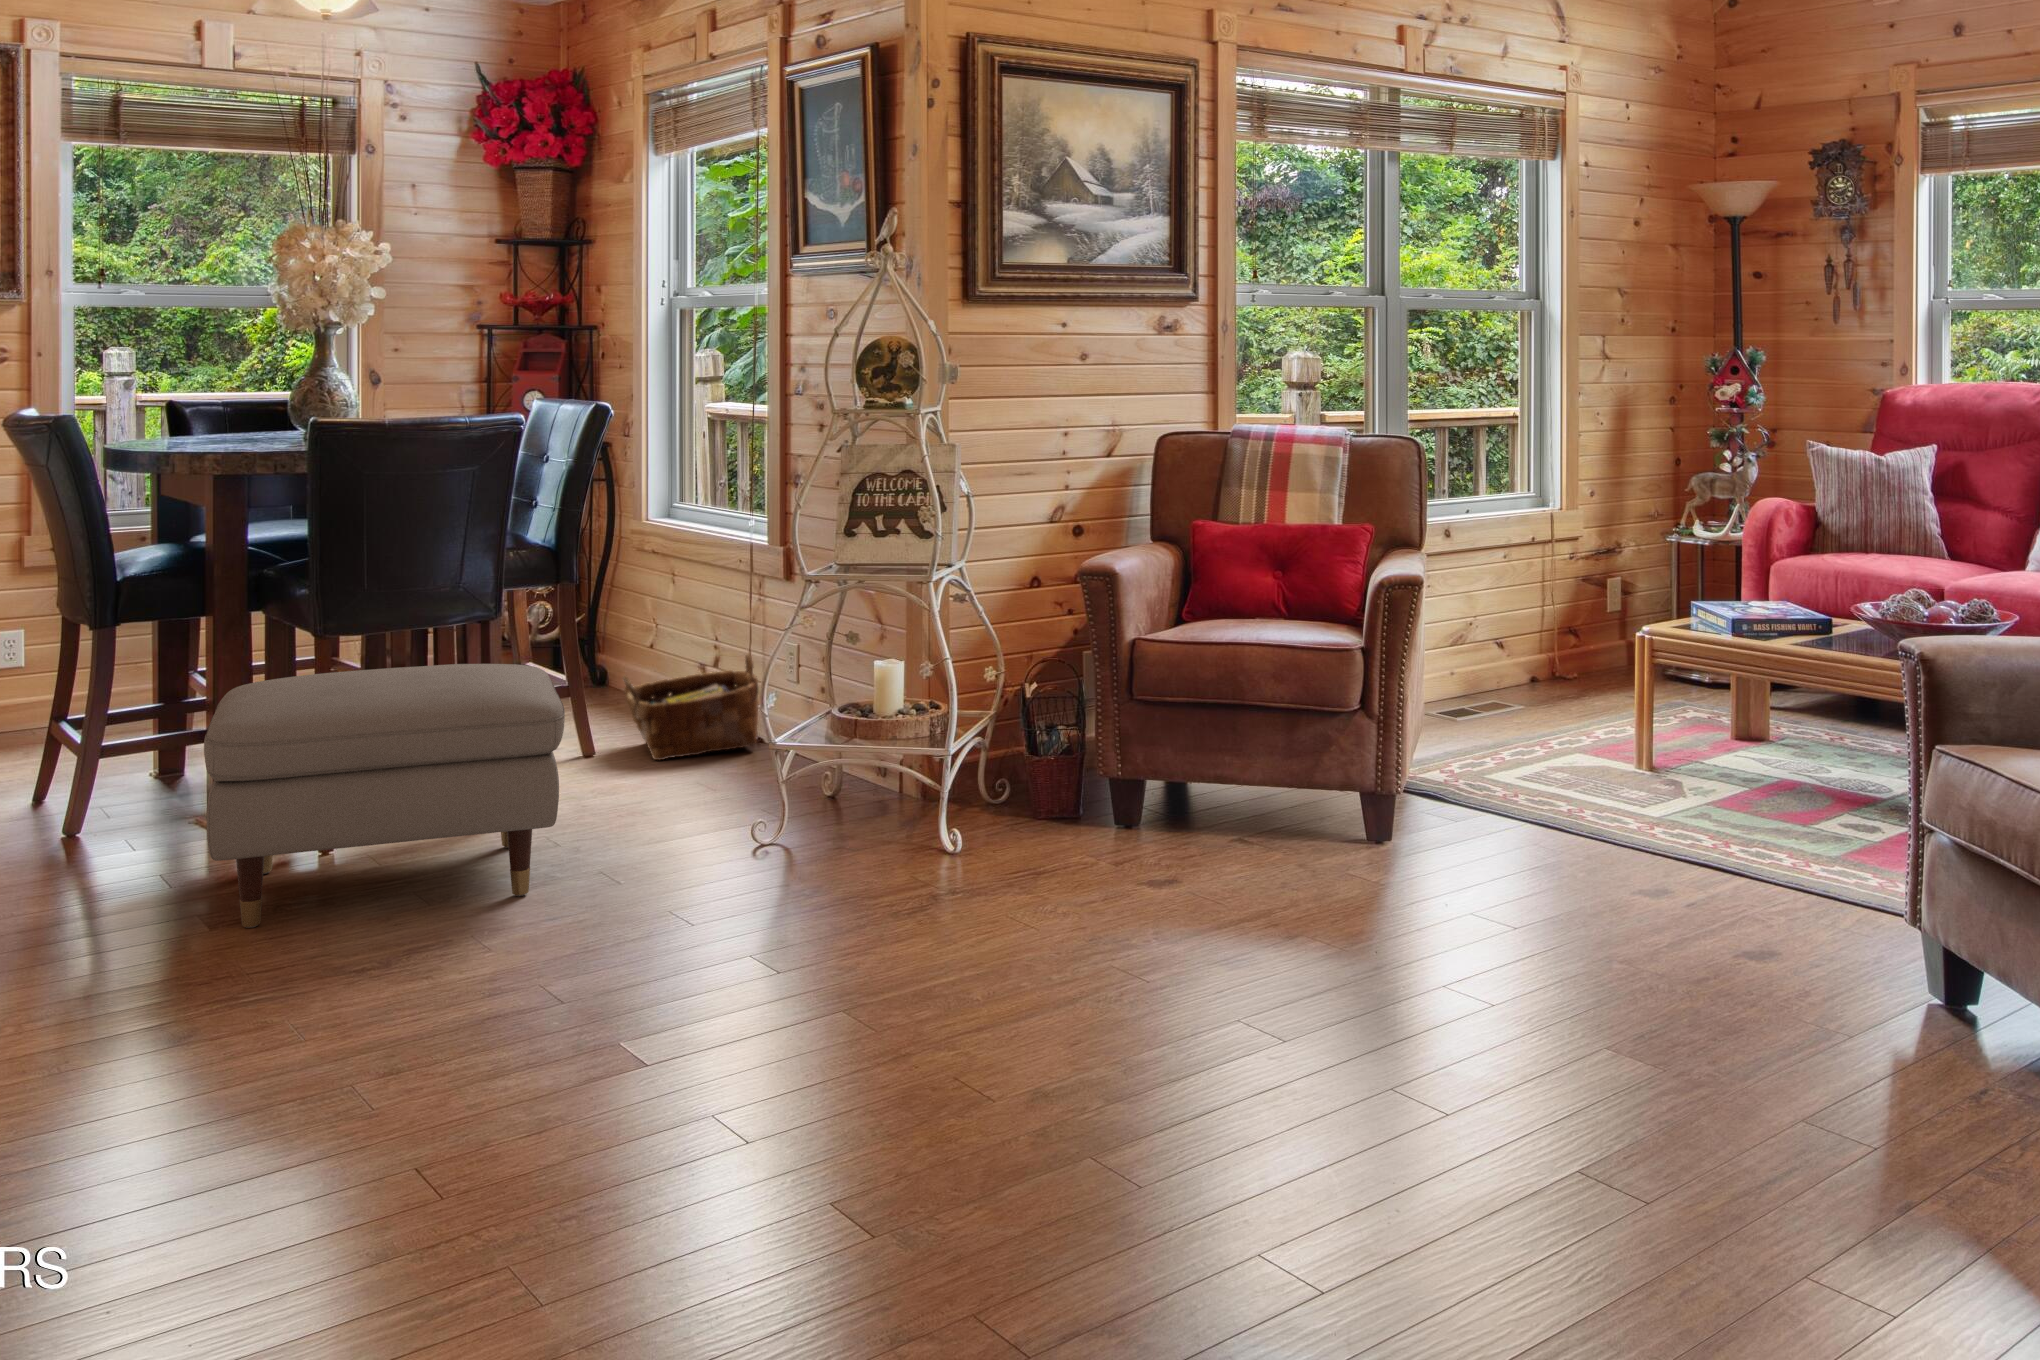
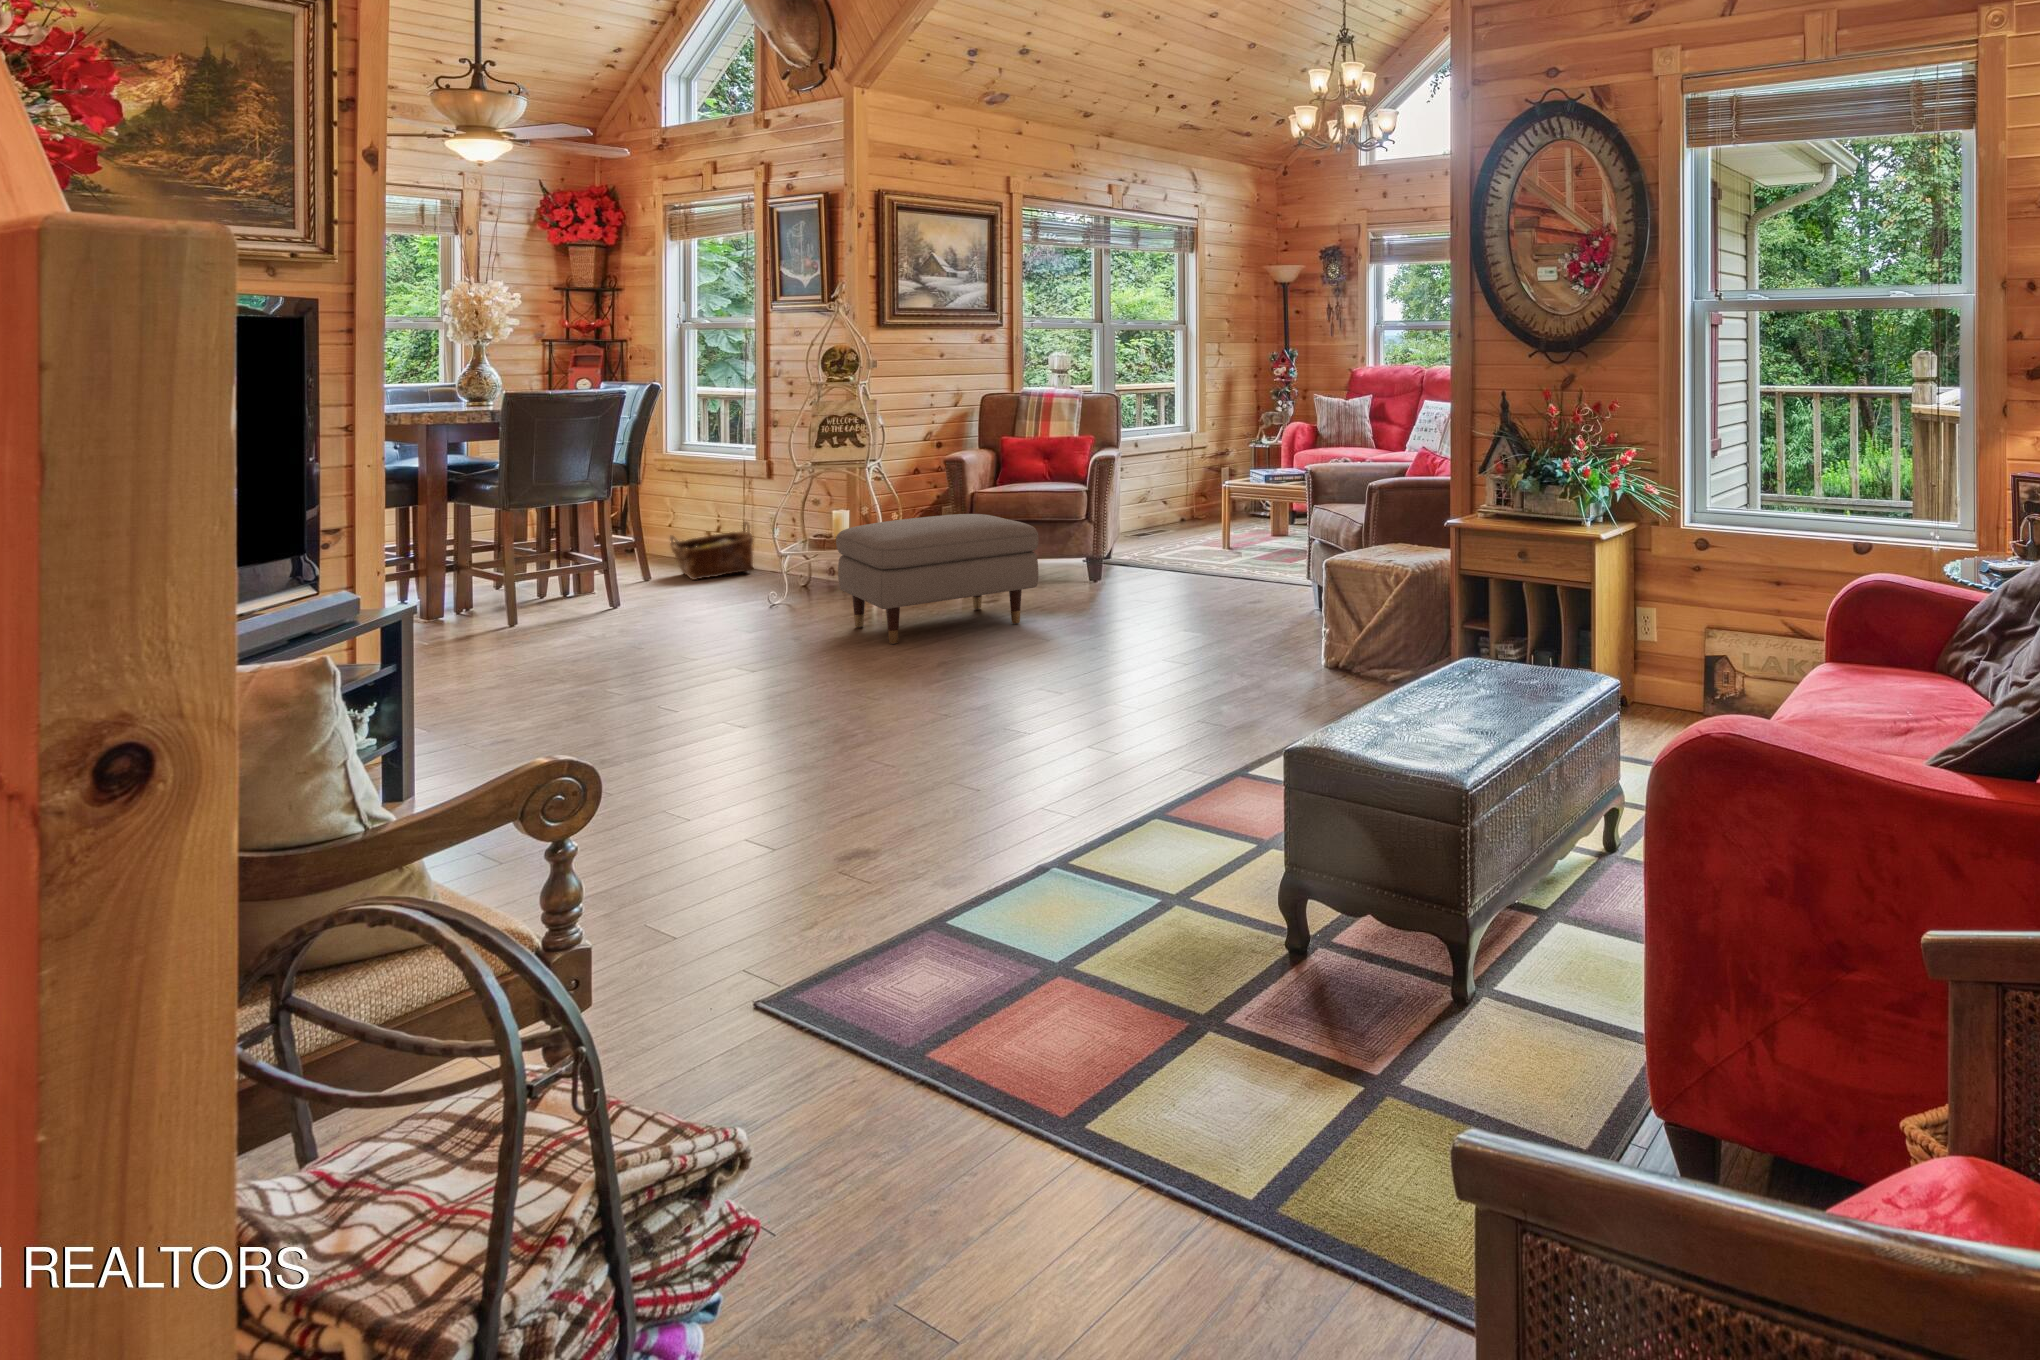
ottoman: present [204,664,565,928] -> present [836,514,1039,644]

